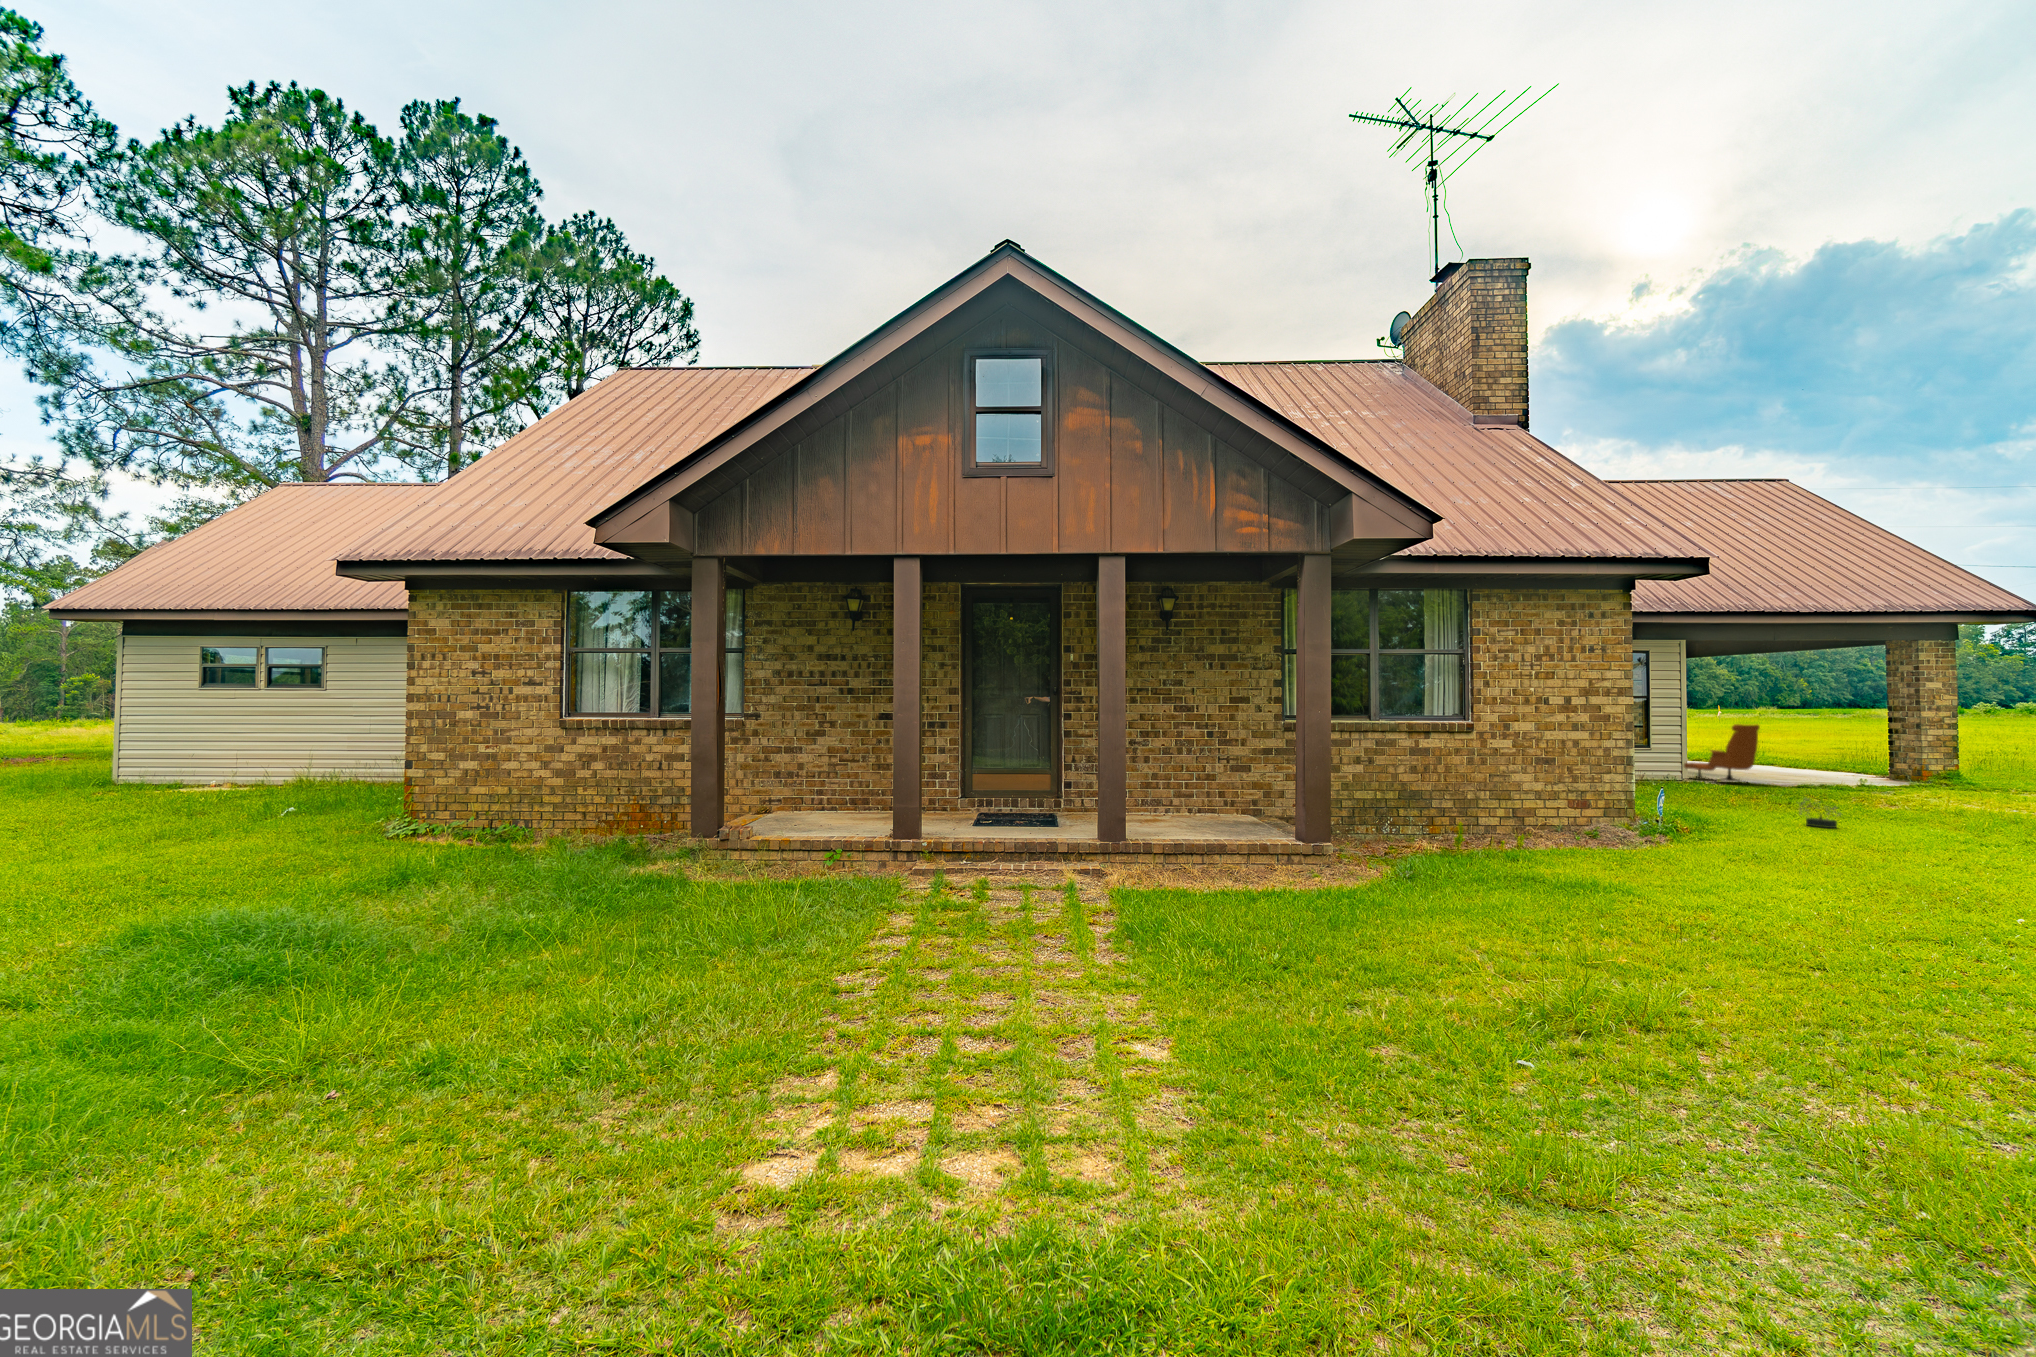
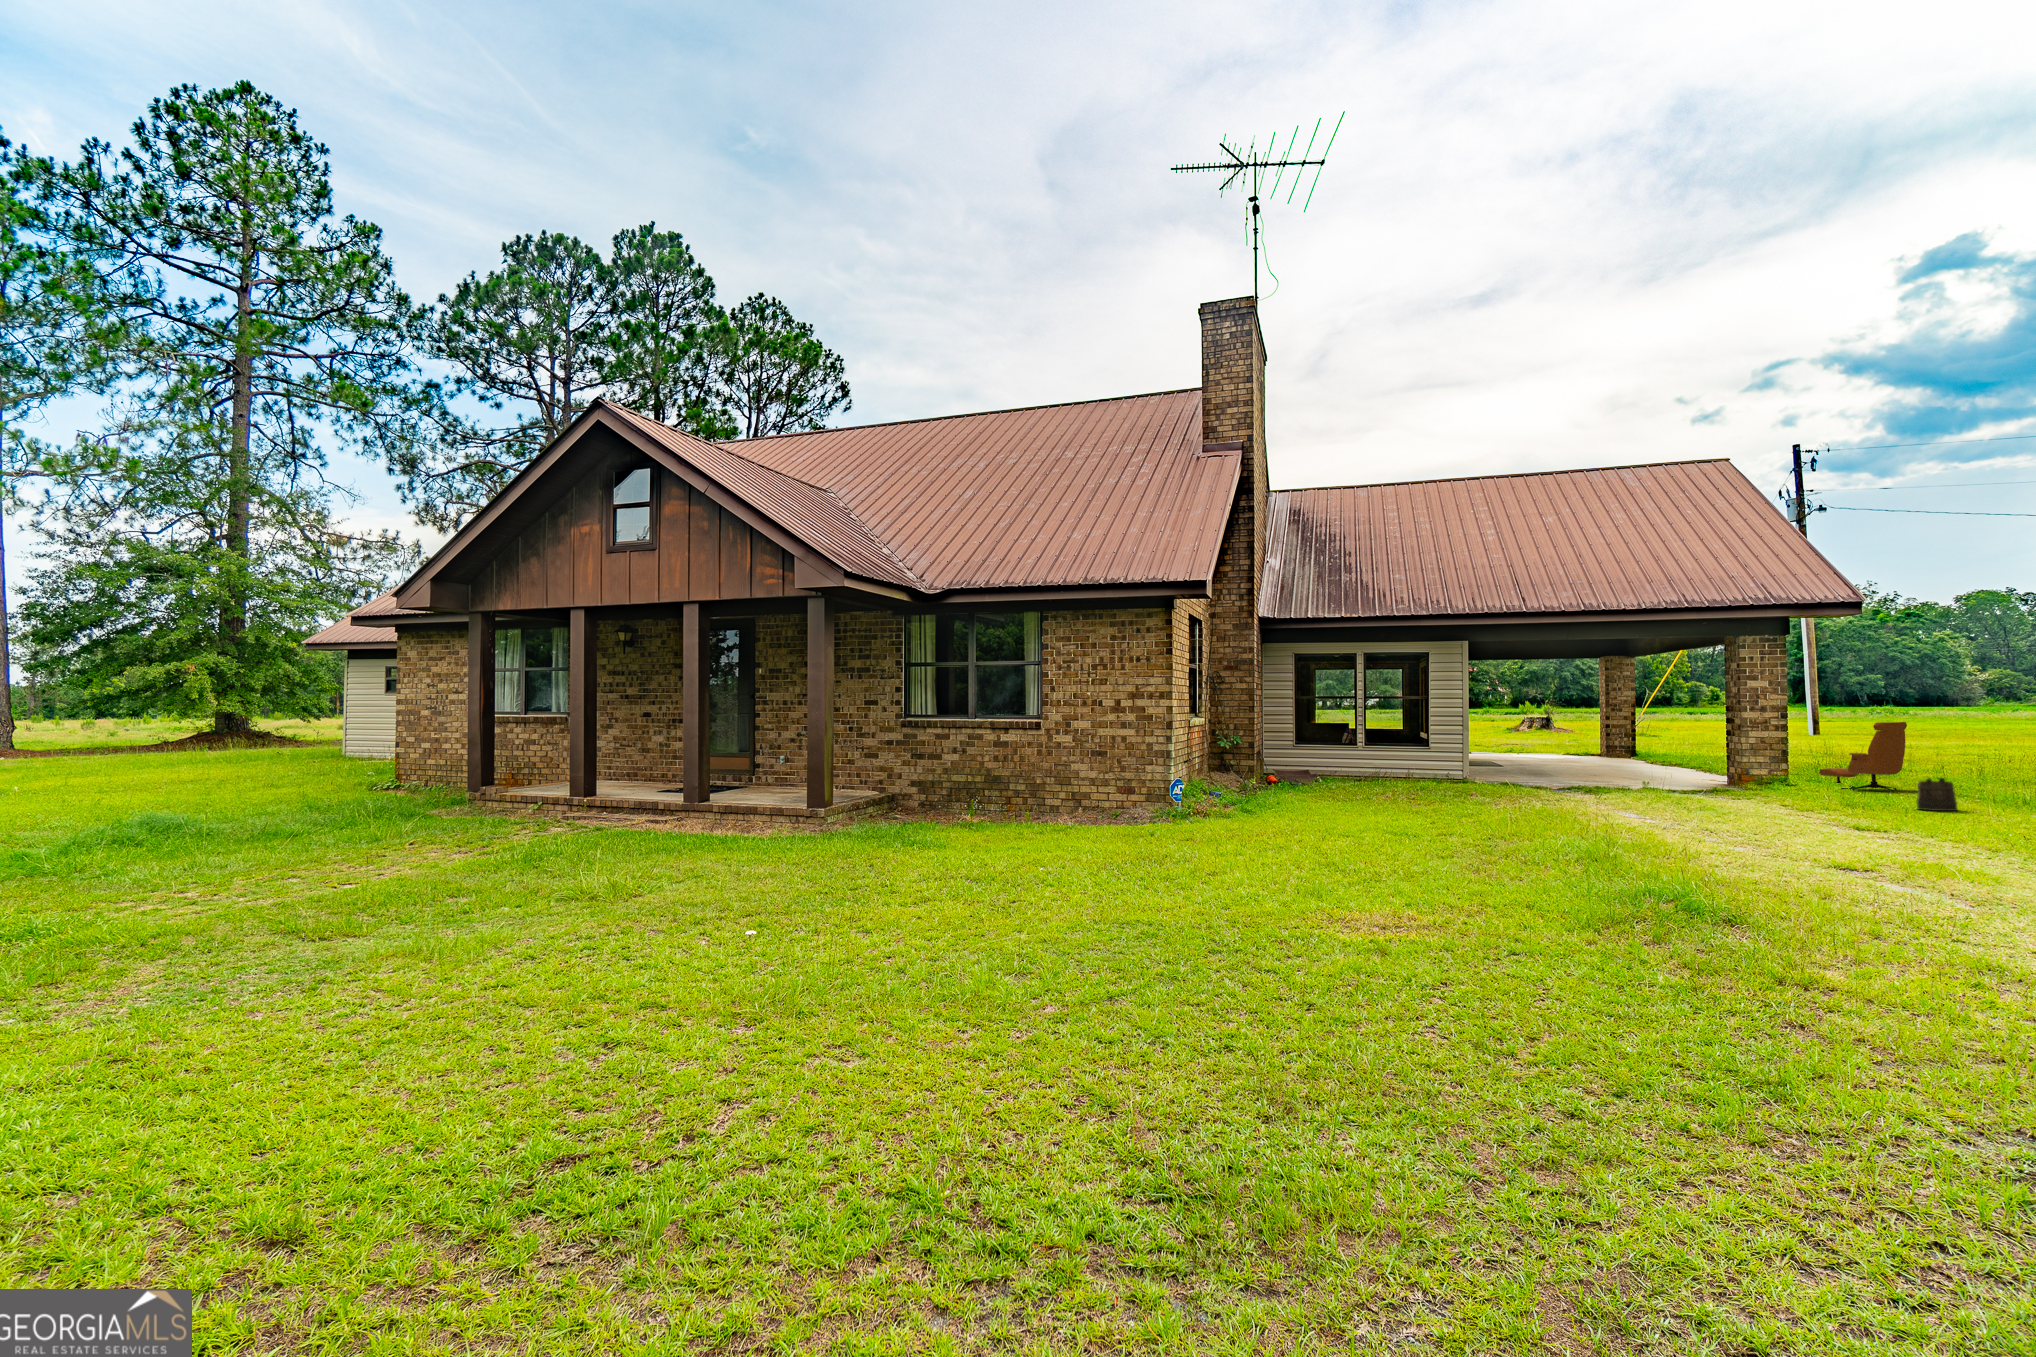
bucket: none [1766,776,1800,805] -> present [1917,778,1958,811]
decorative plant: present [1800,798,1840,828] -> none [1952,799,2007,834]

